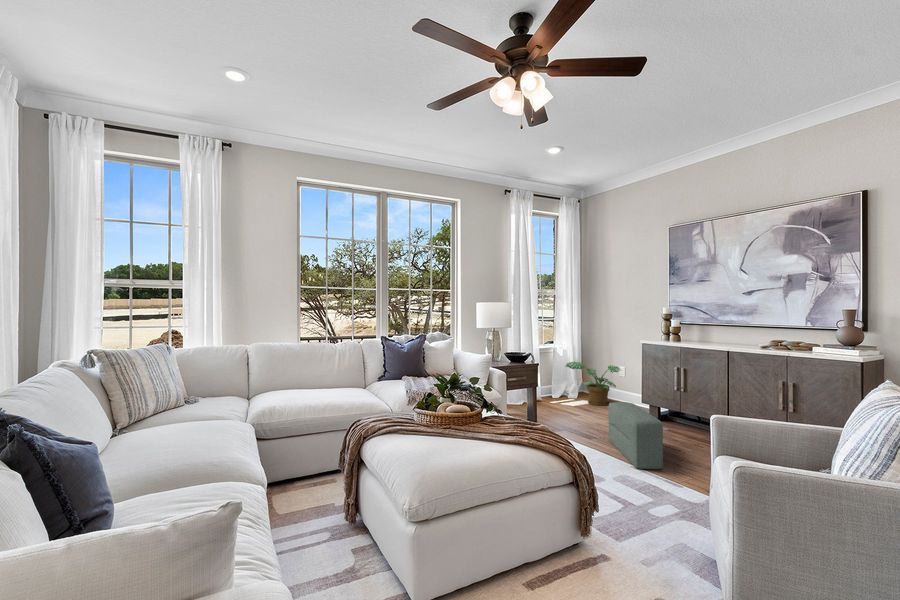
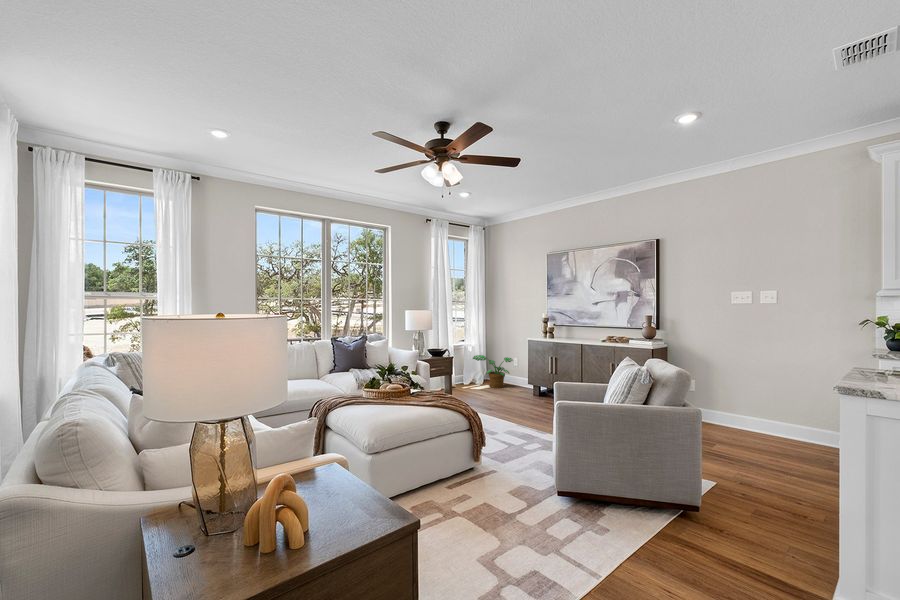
pouf: present [608,402,663,469] -> none [501,383,534,427]

